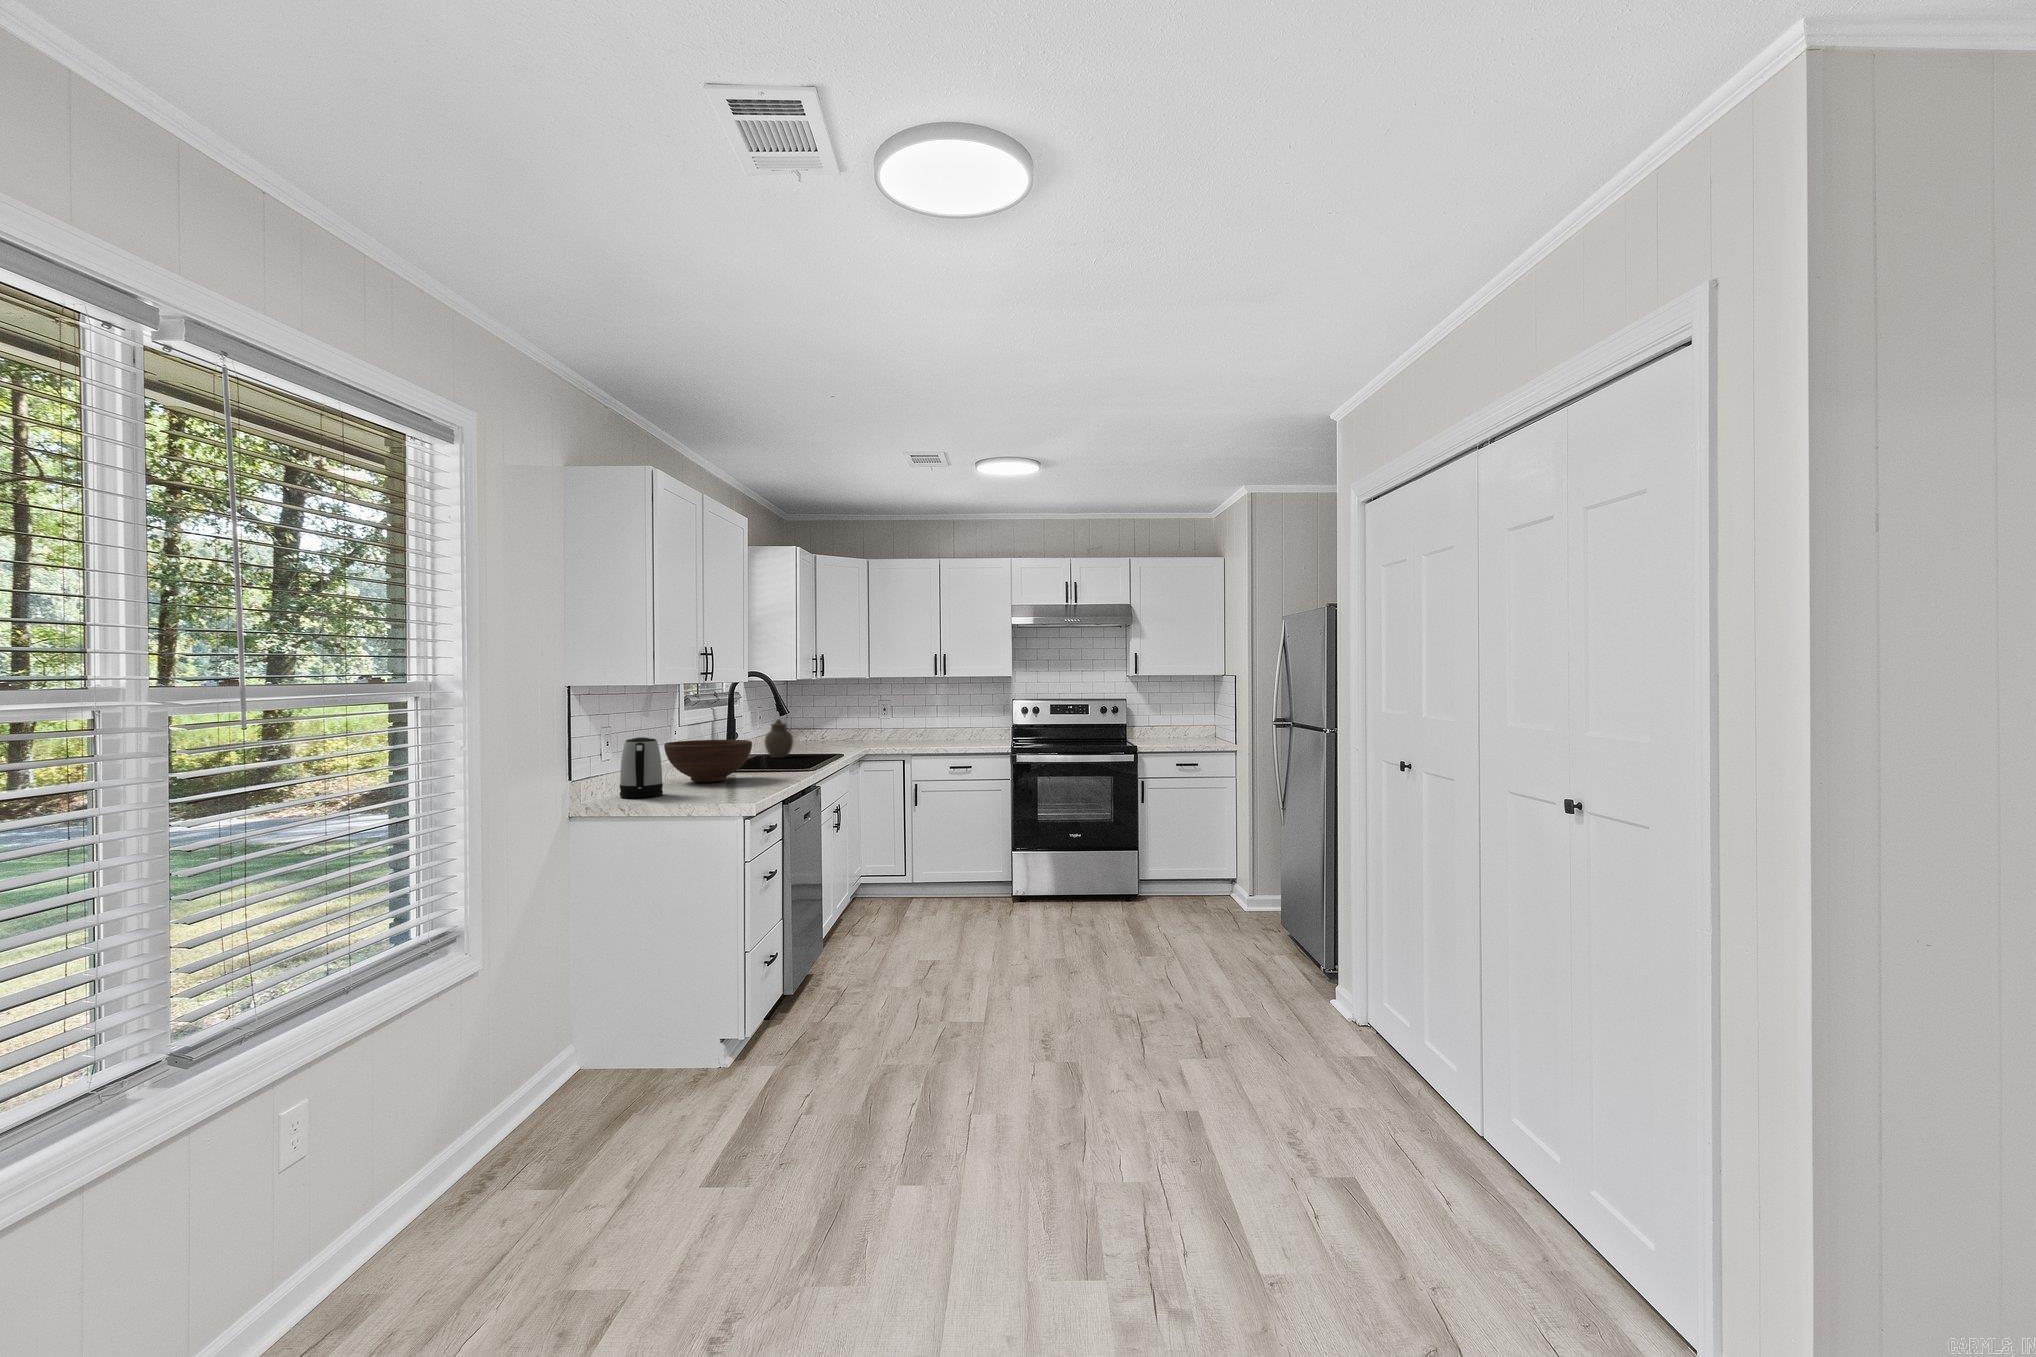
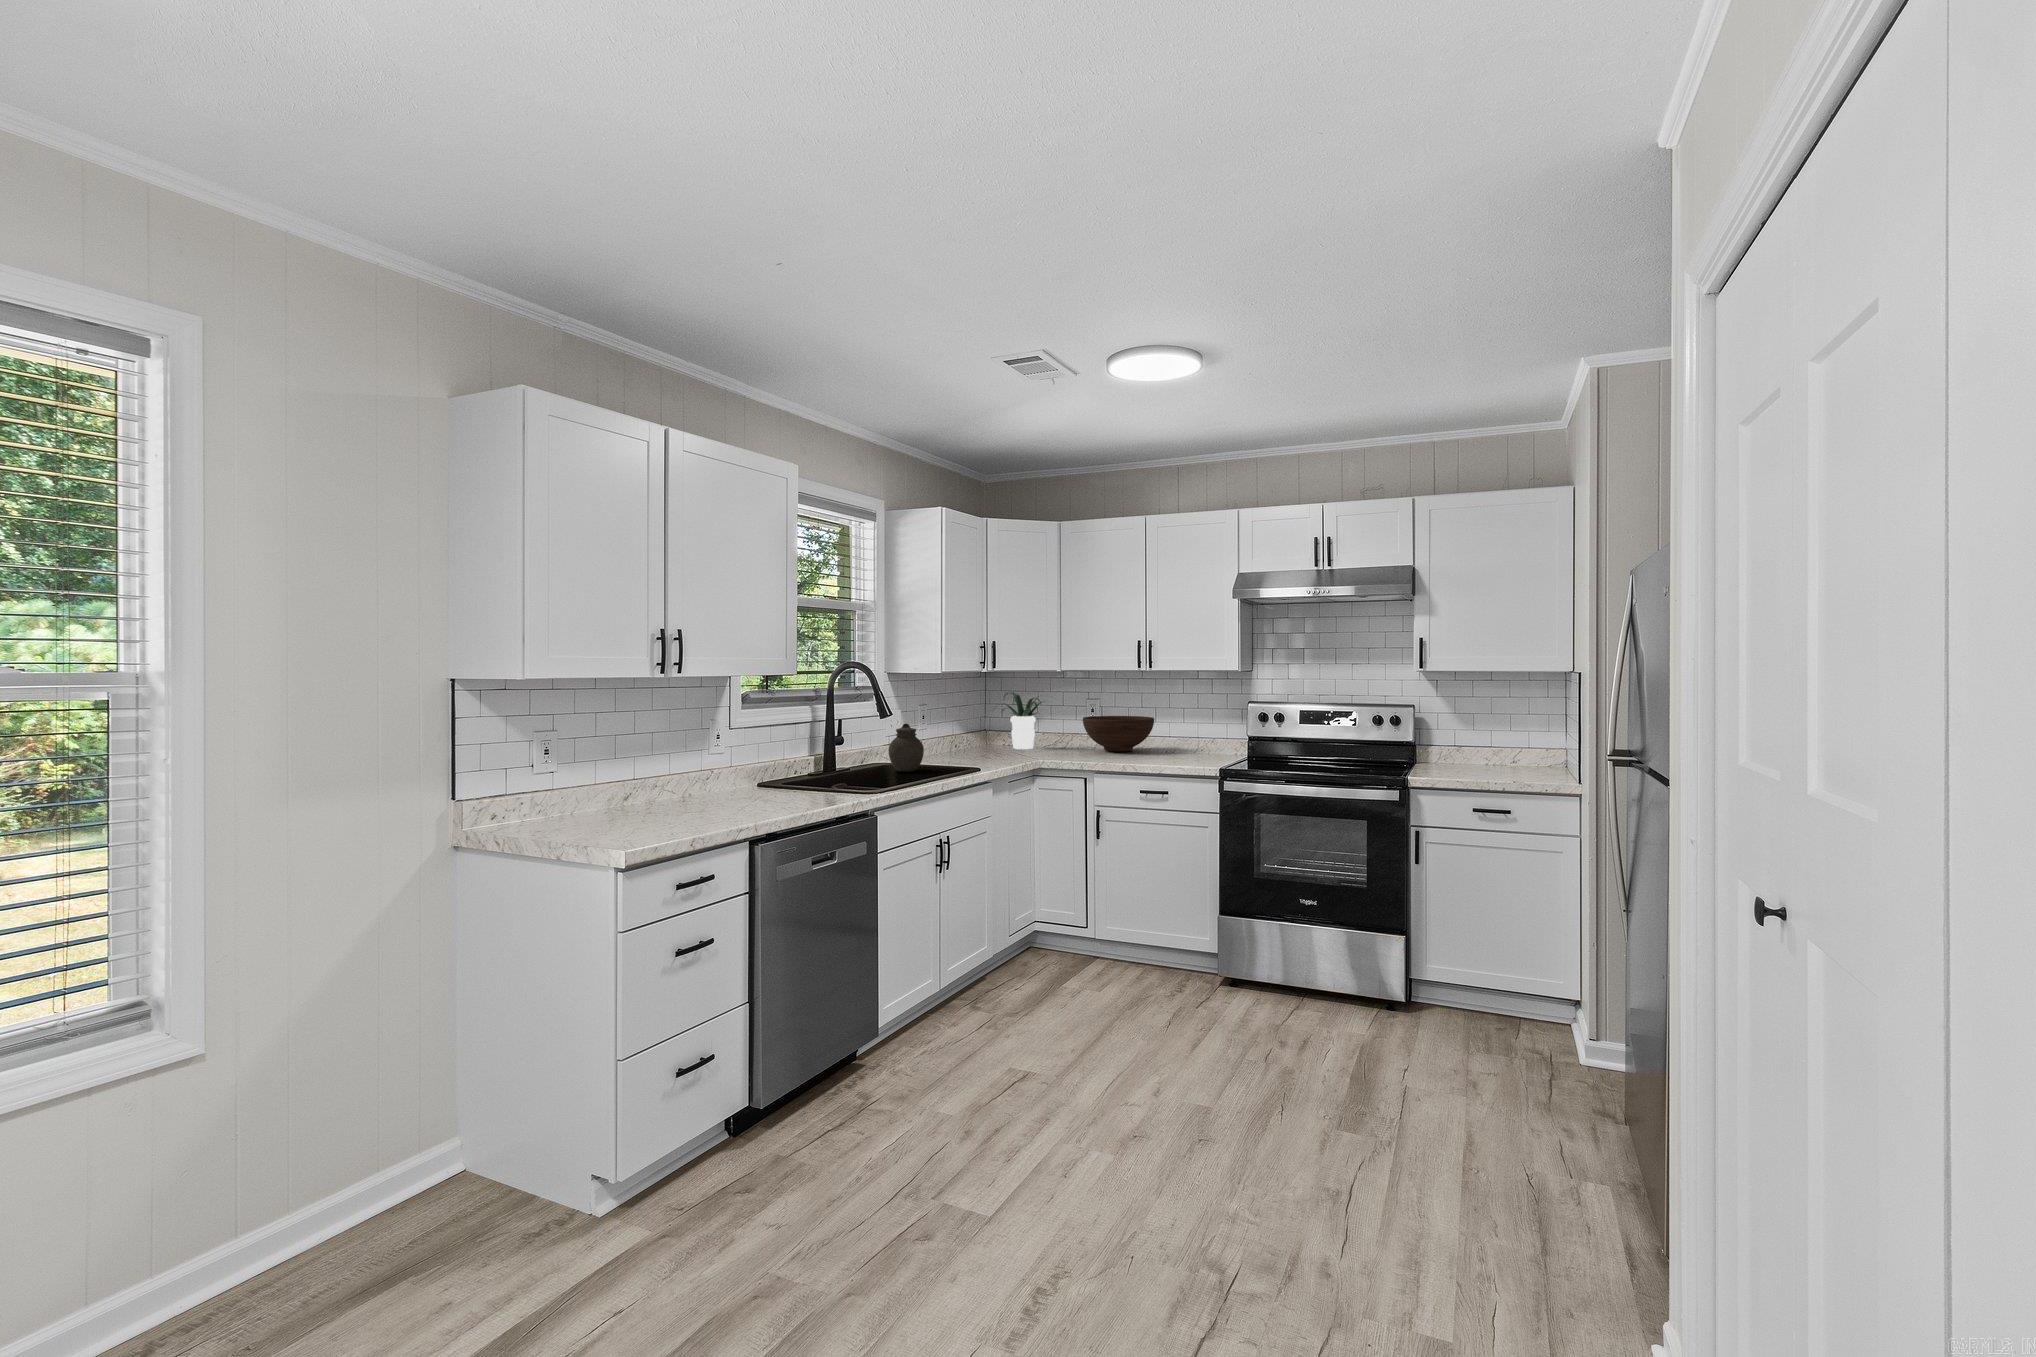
potted plant: none [809,697,859,742] -> present [994,692,1045,749]
kettle: present [620,737,663,798] -> none [577,752,632,830]
fruit bowl: present [664,740,752,782] -> present [1083,716,1154,752]

